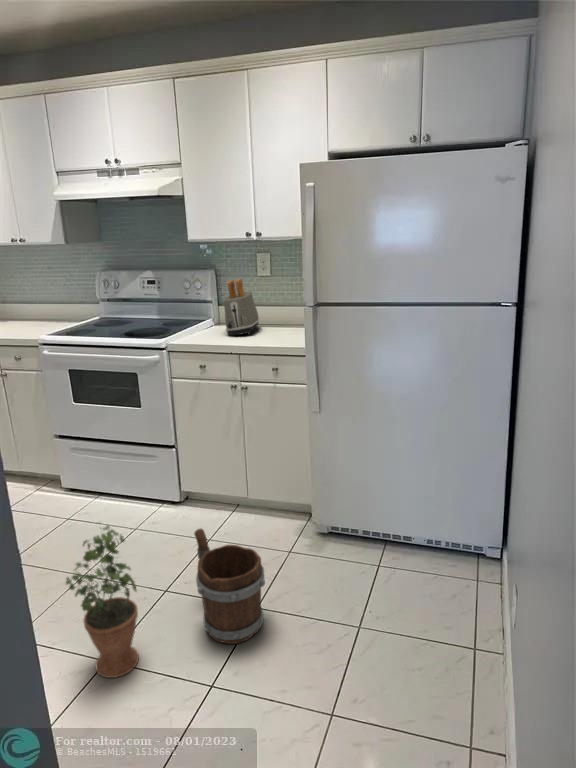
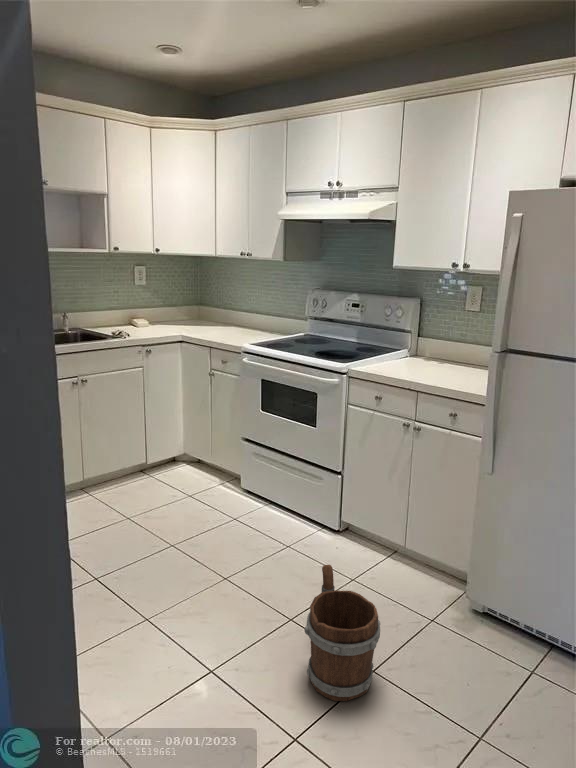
toaster: present [223,278,259,336] -> none [414,312,457,373]
potted plant: present [66,523,139,678] -> none [179,530,246,688]

